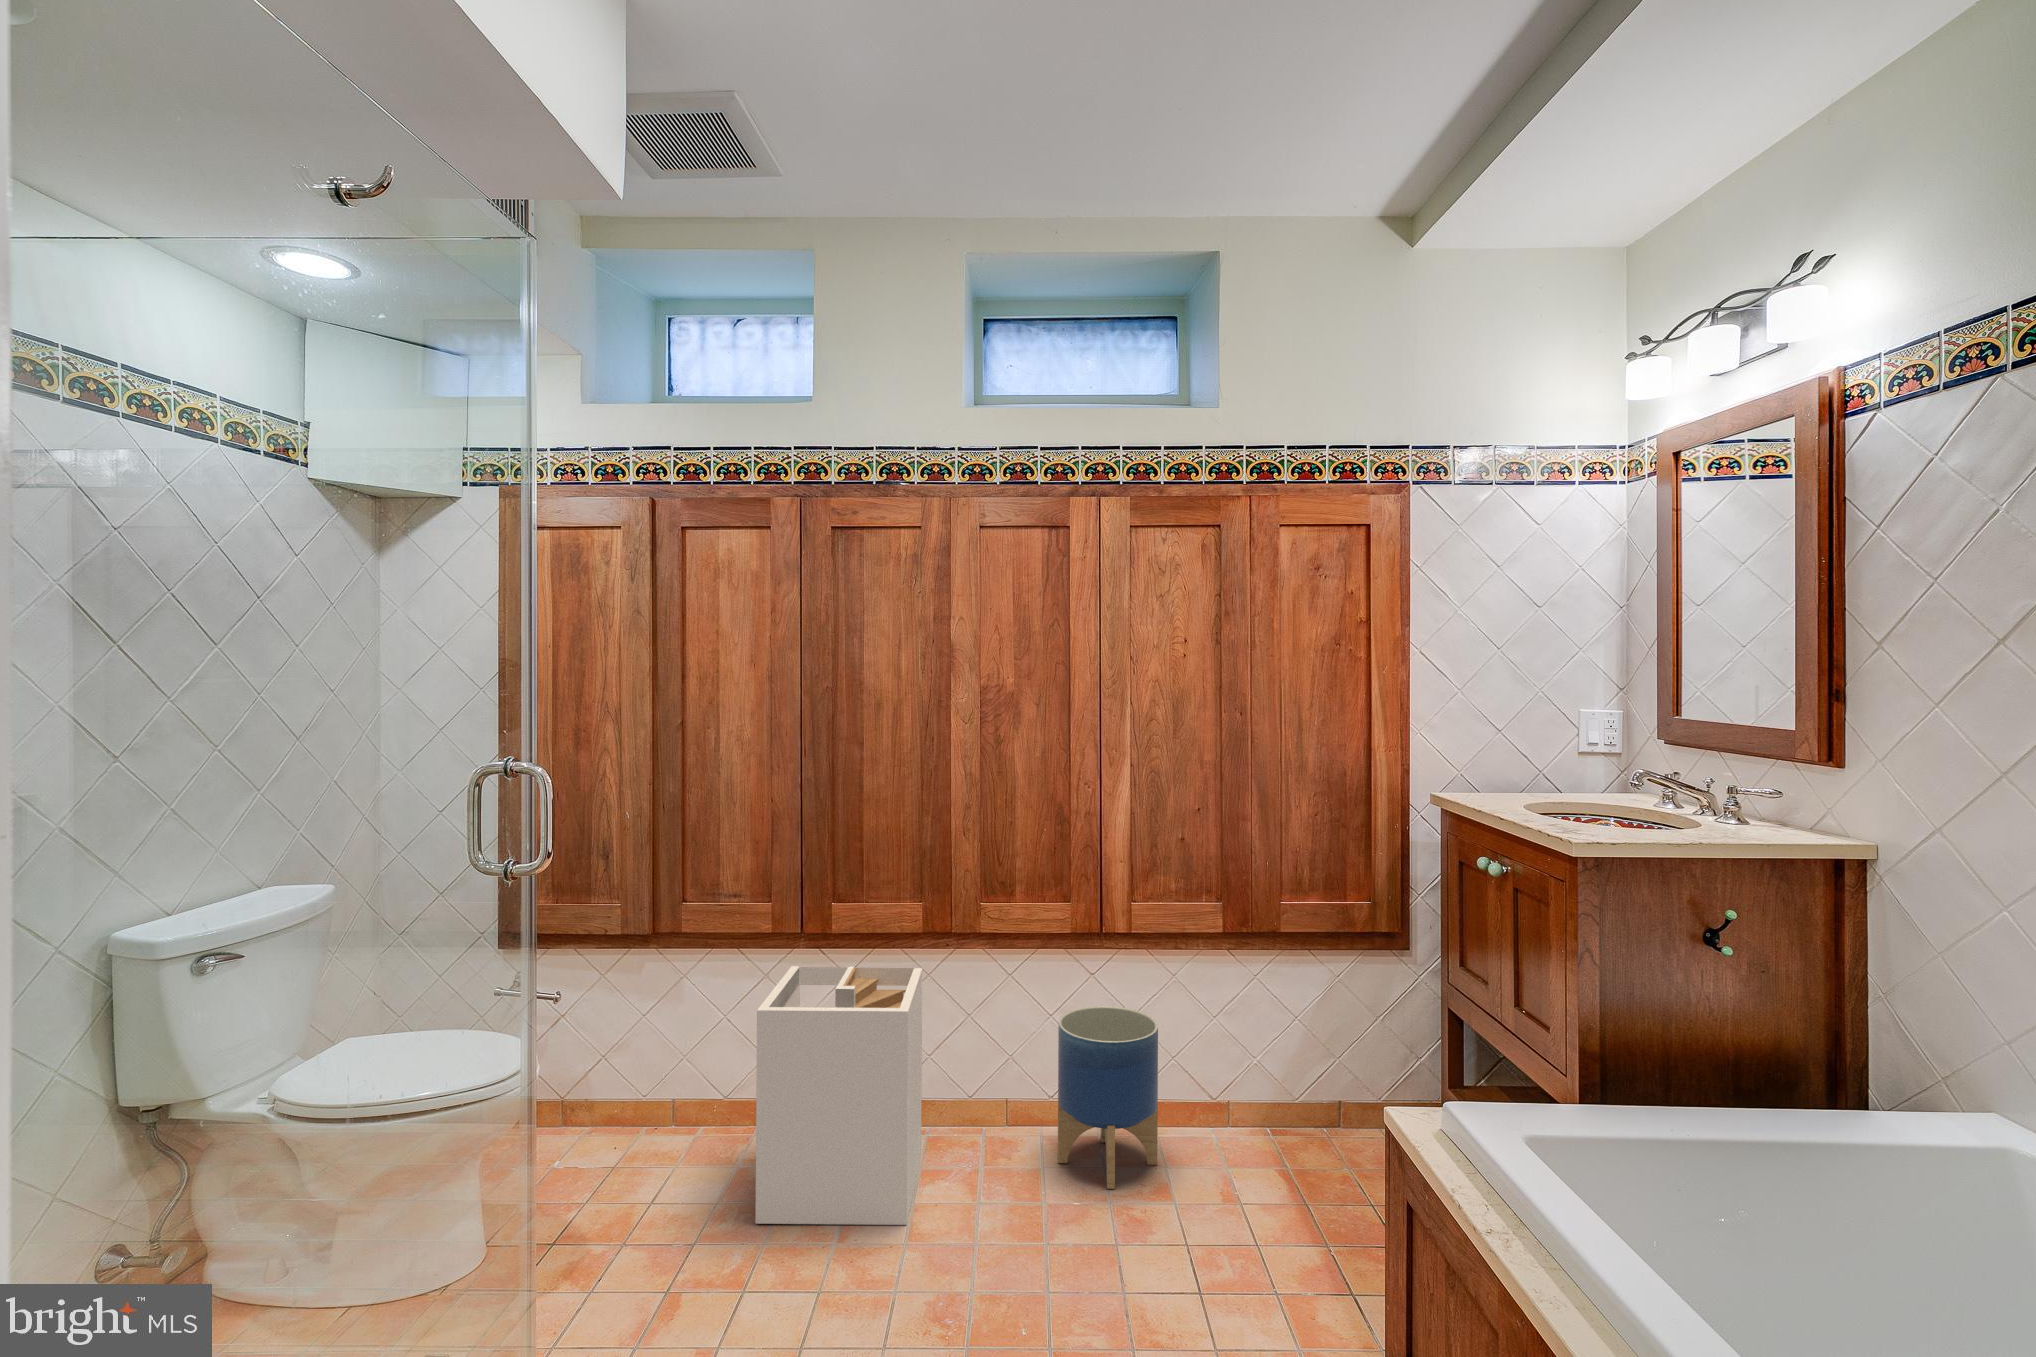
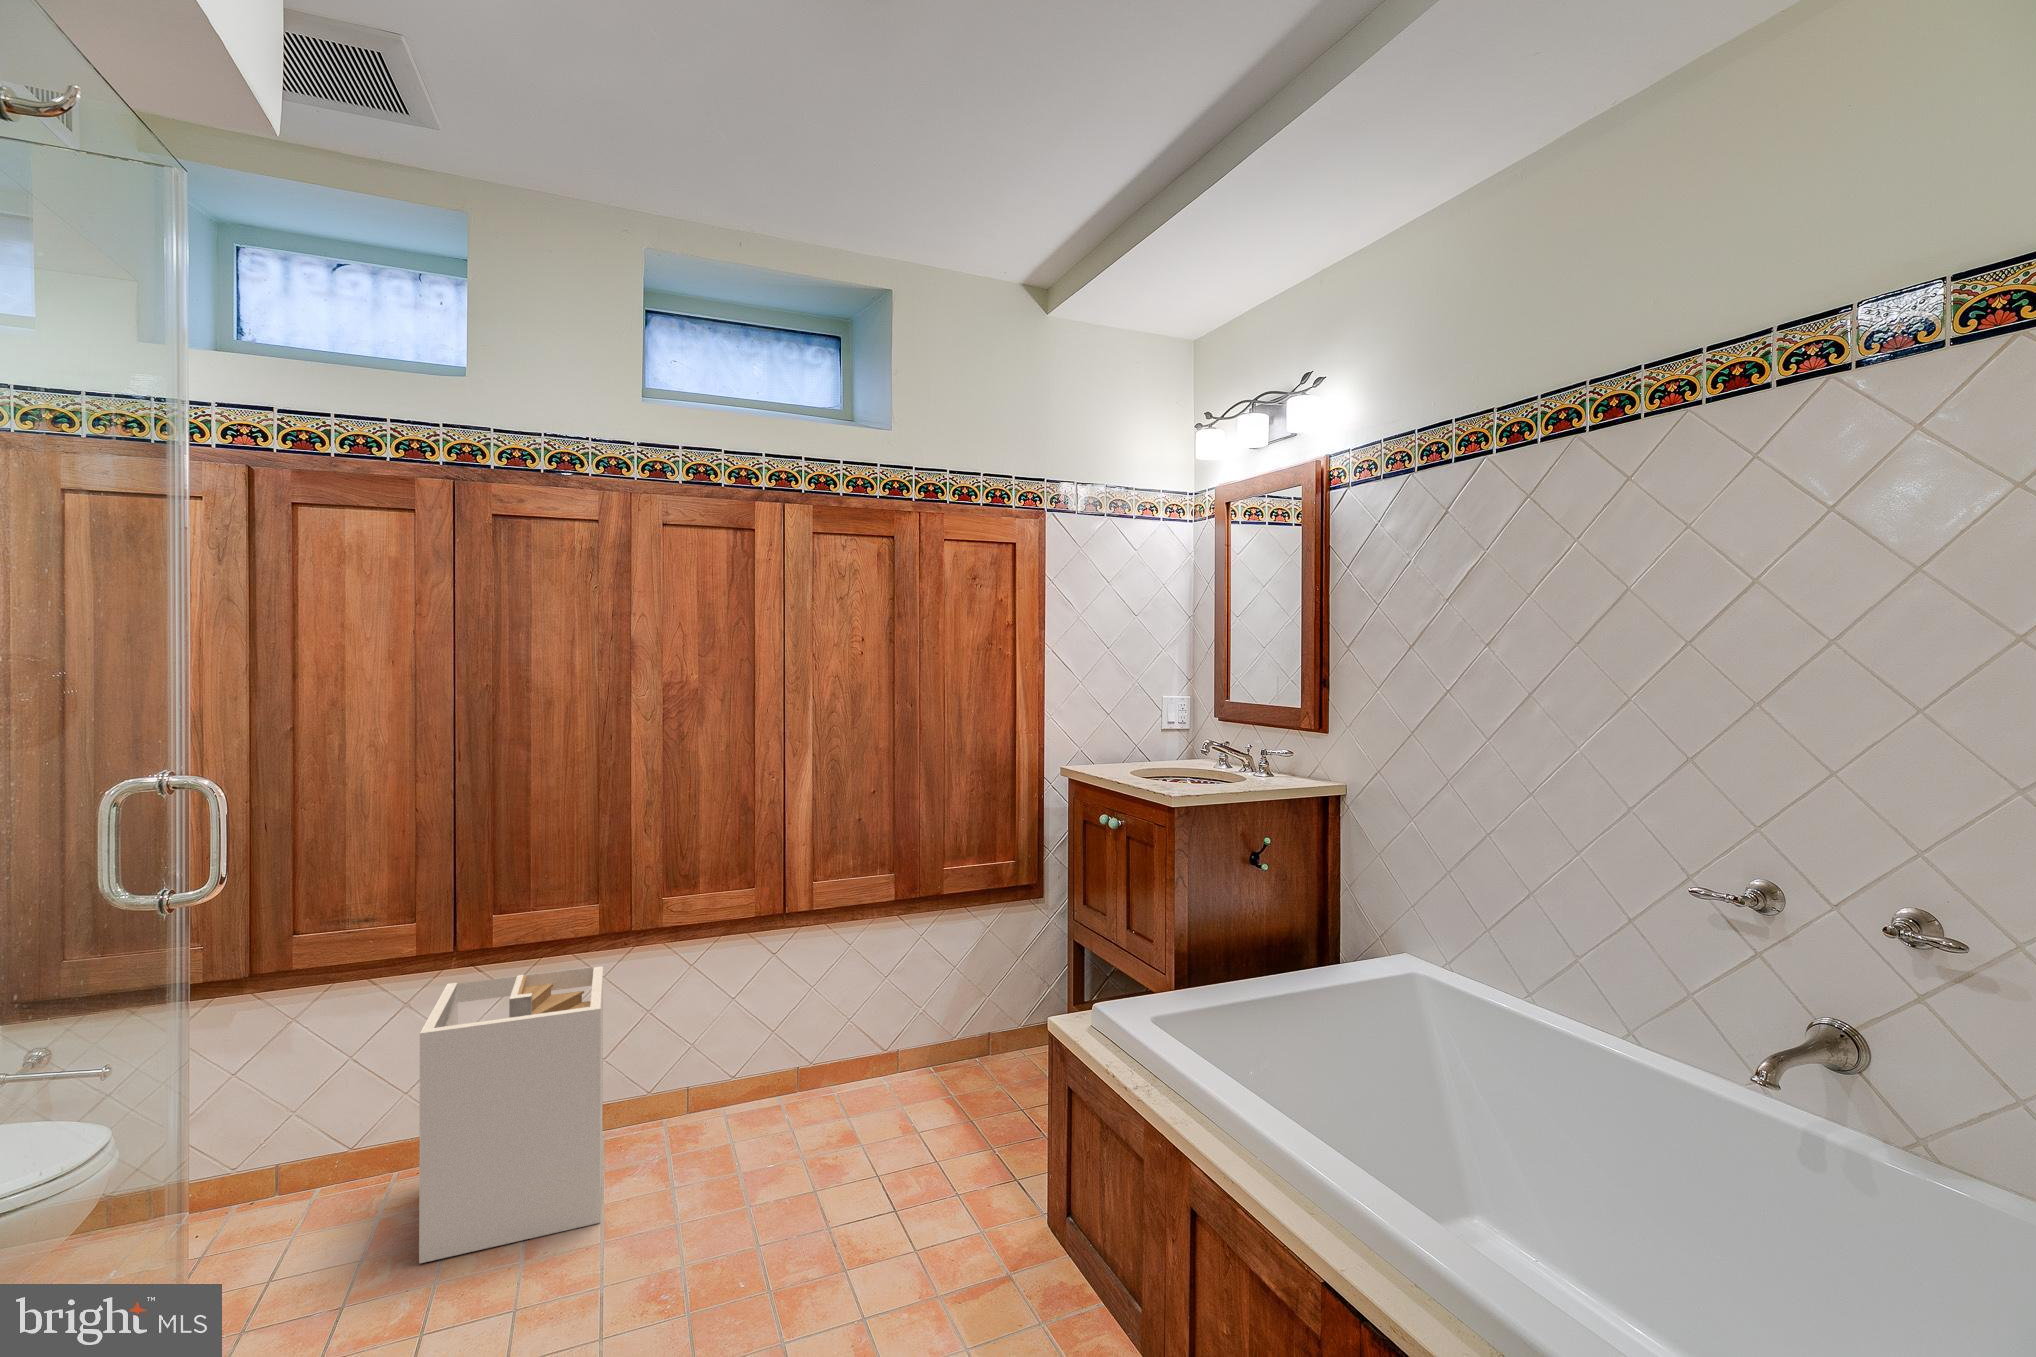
planter: present [1058,1006,1158,1189] -> none [747,978,842,1144]

